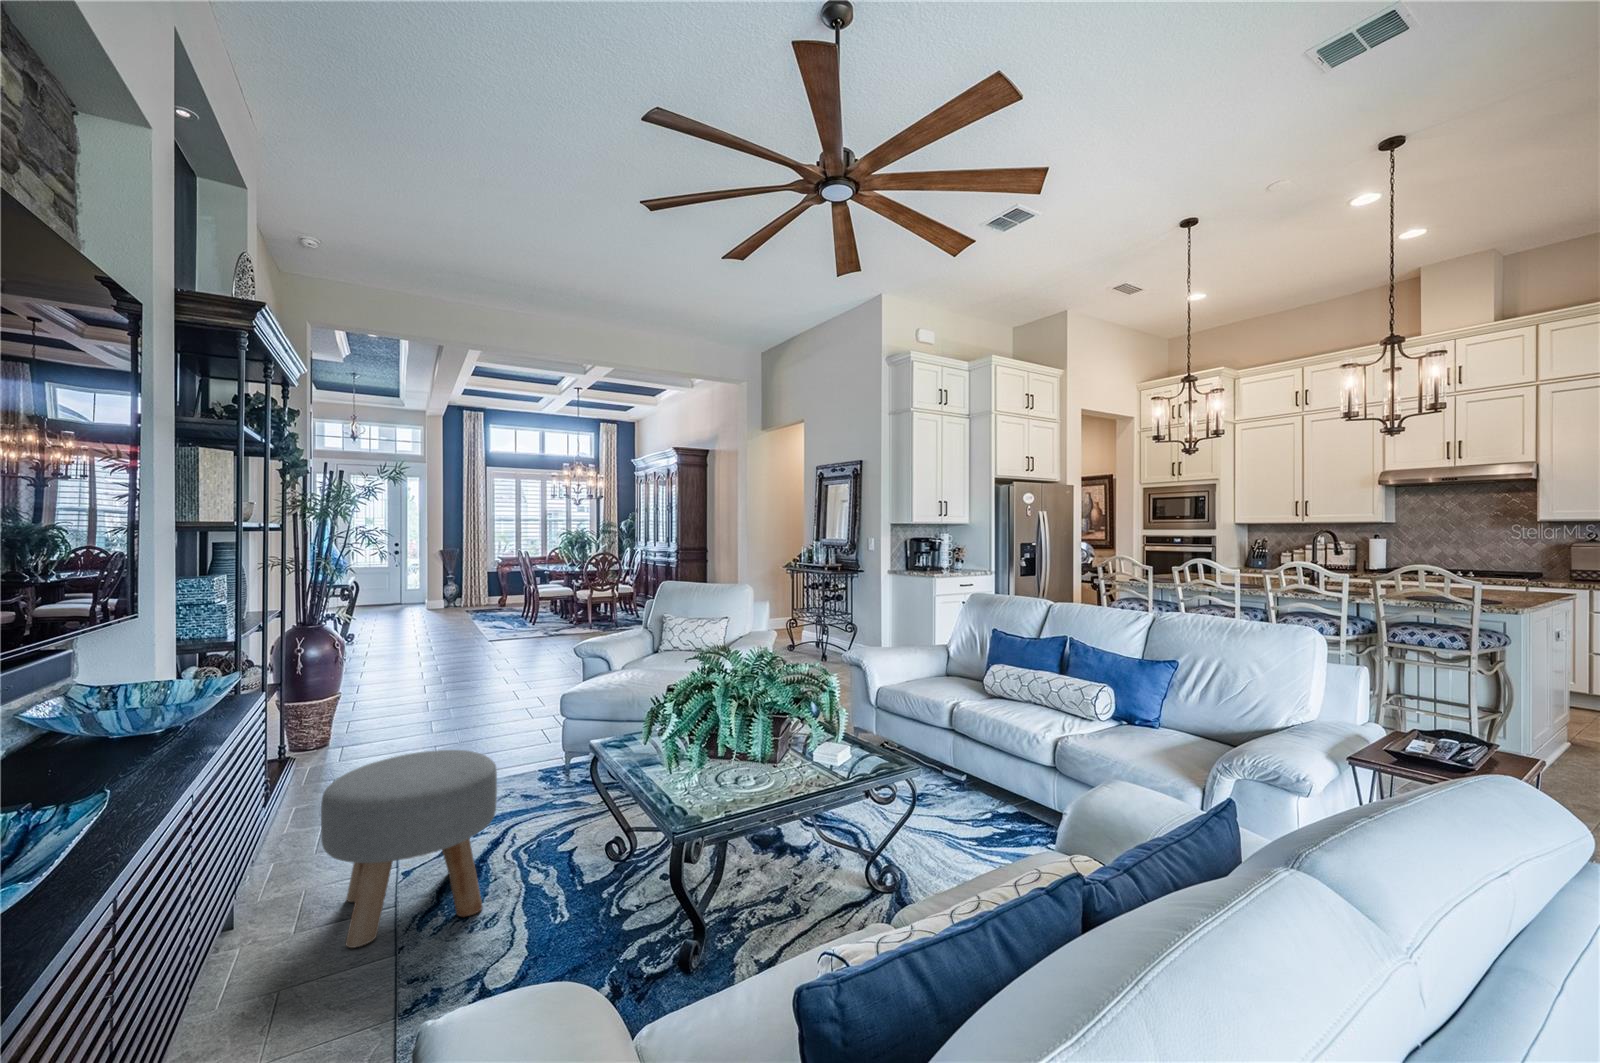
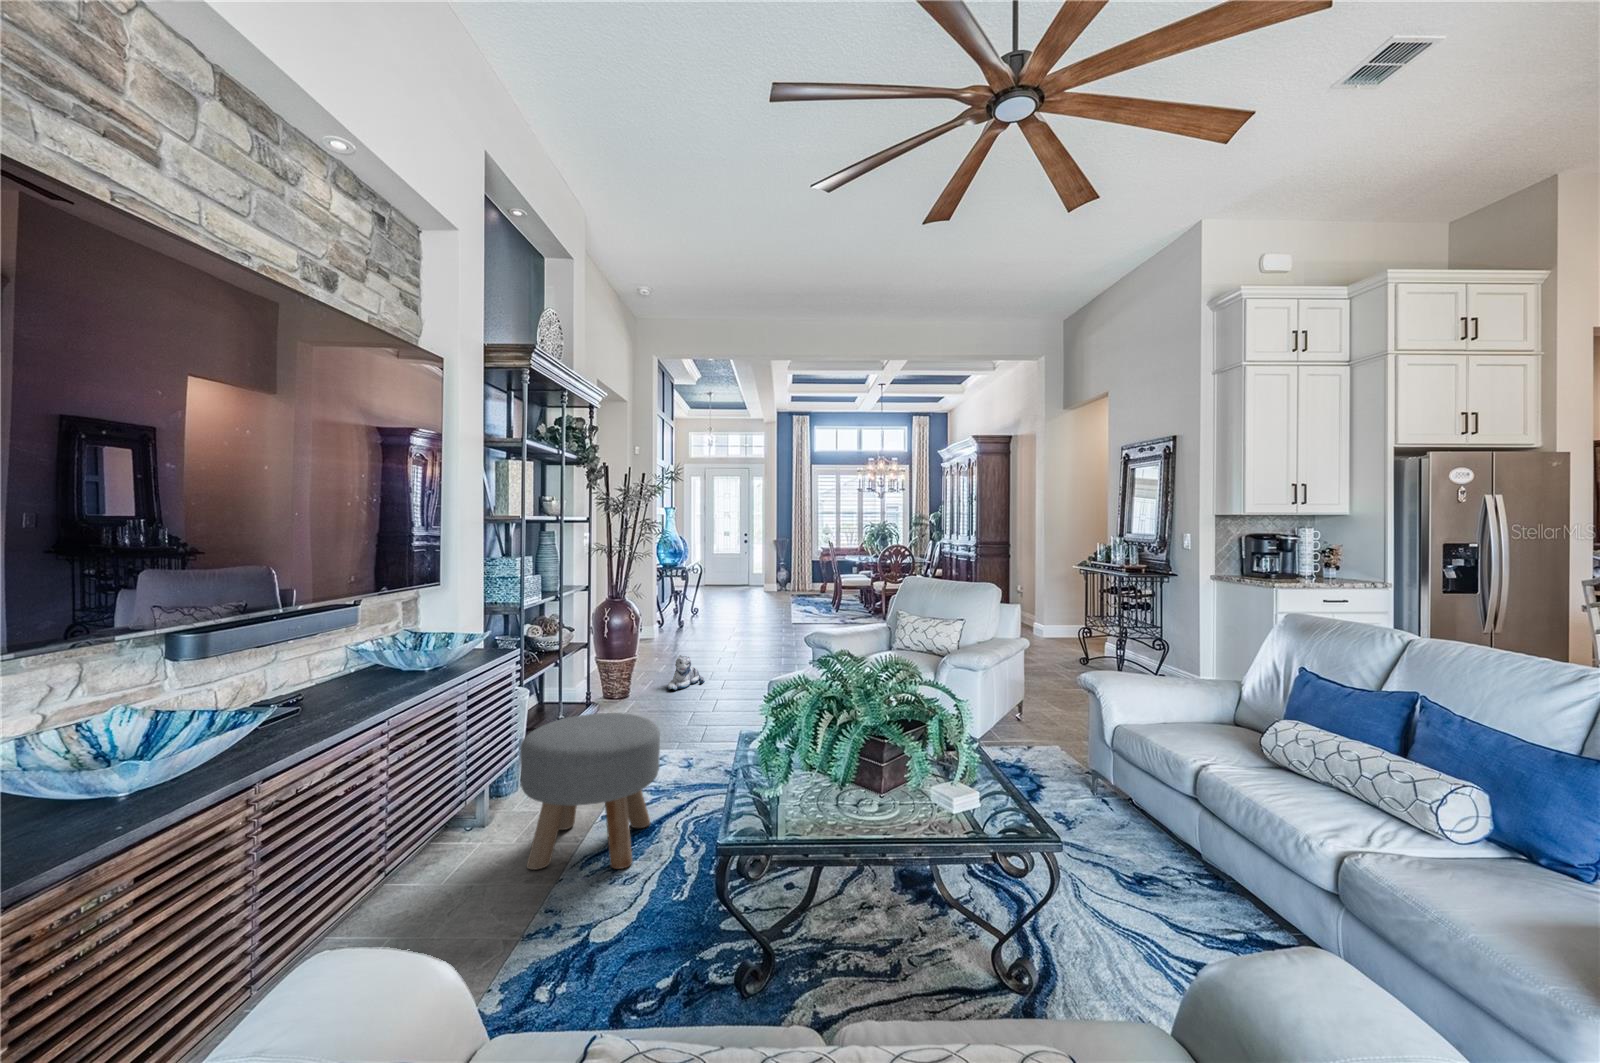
plush toy: none [373,692,418,735] -> present [668,655,705,690]

